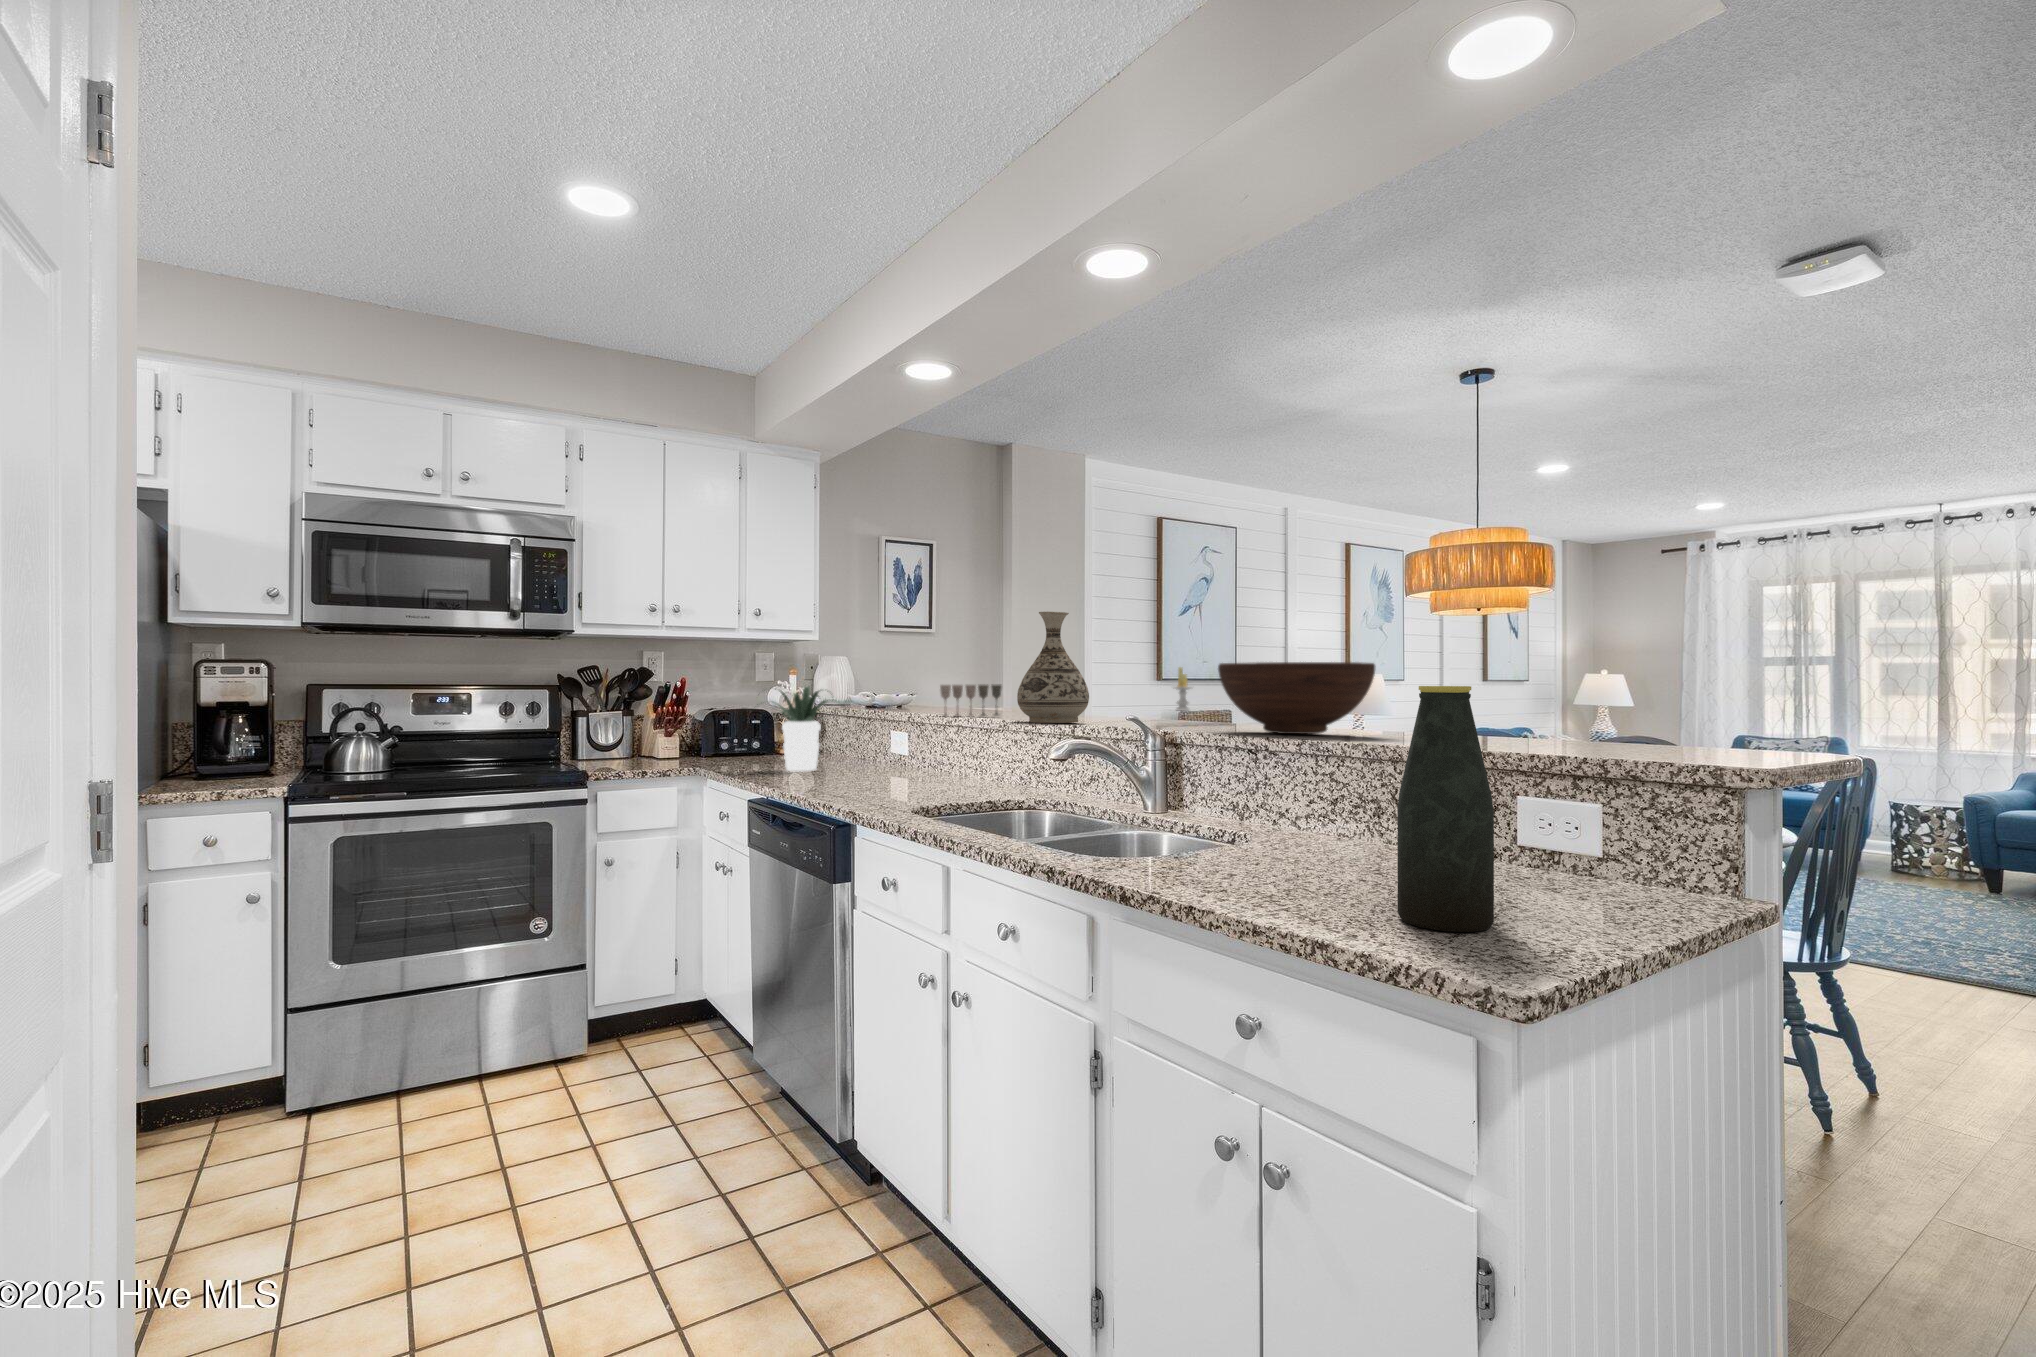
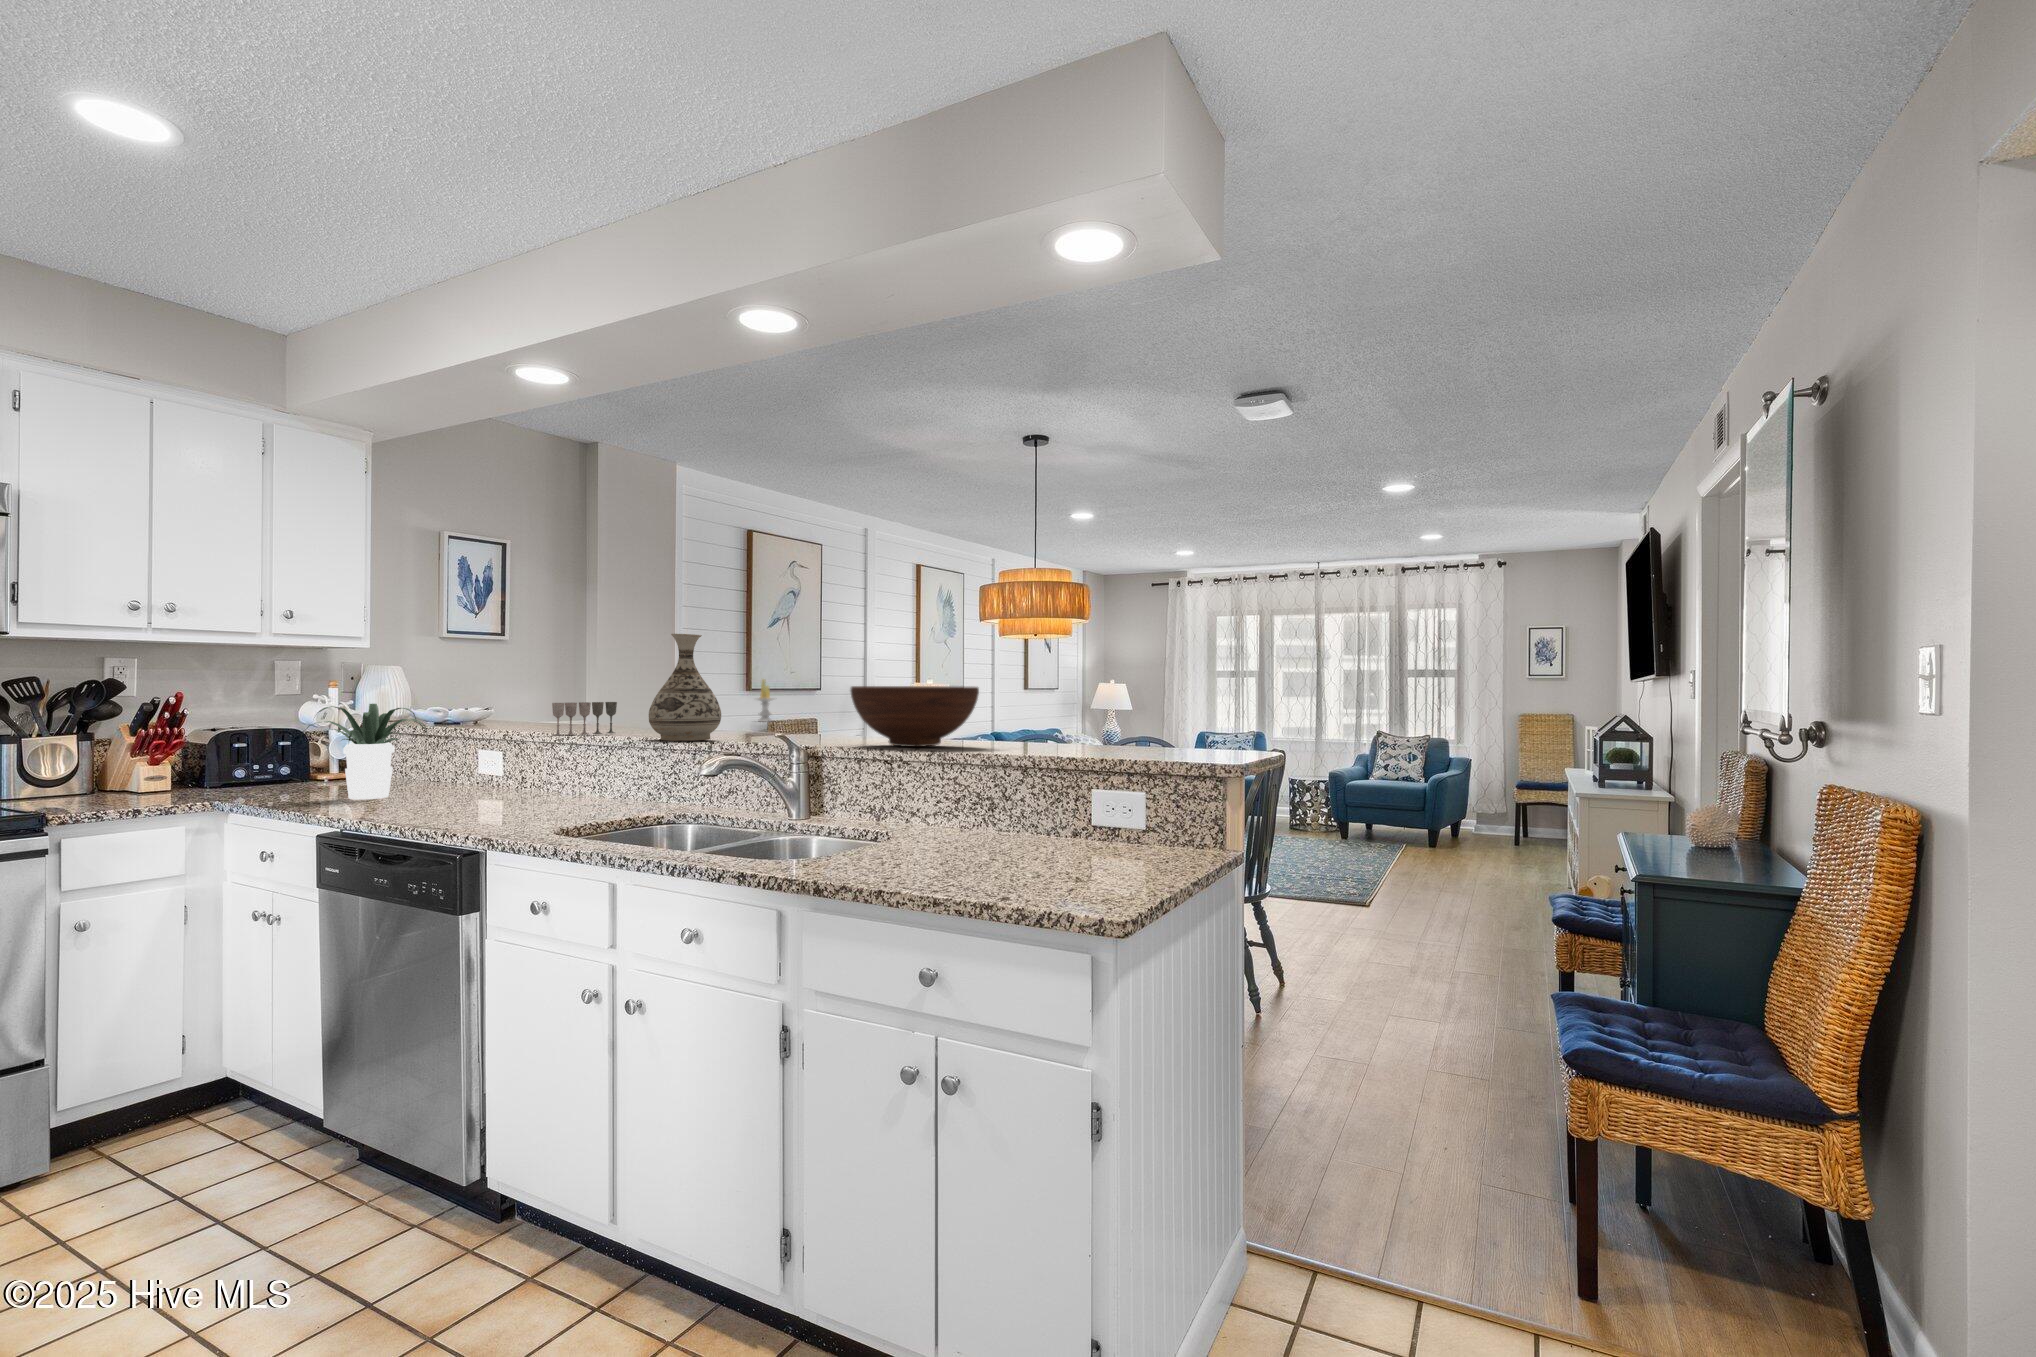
bottle: present [1397,686,1494,932] -> none [1030,713,1093,888]

